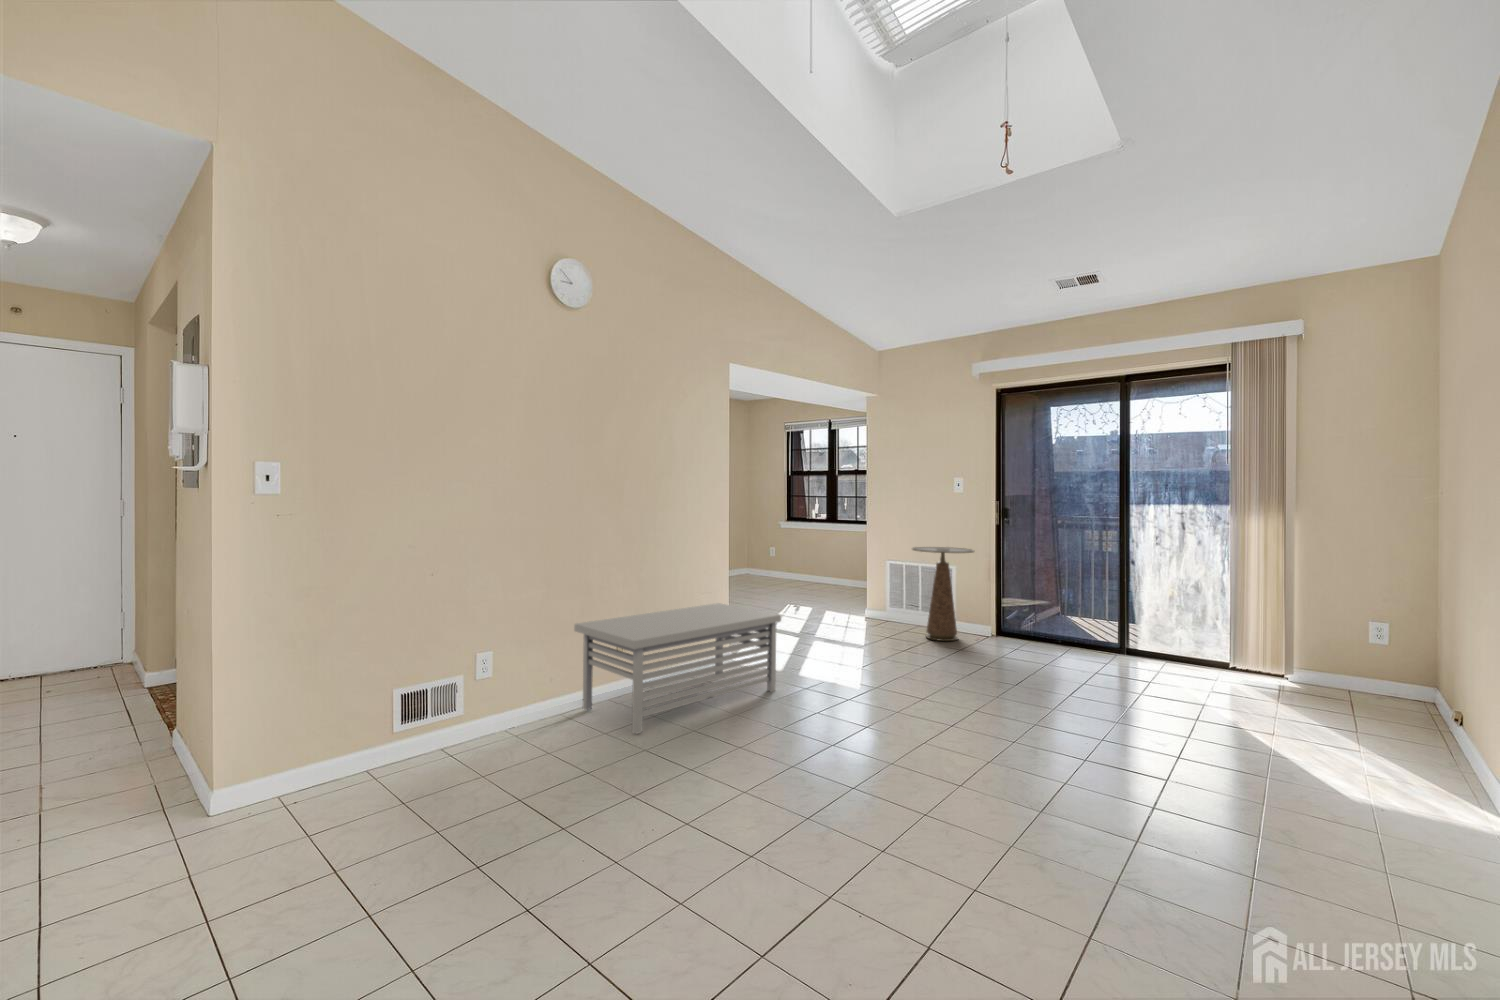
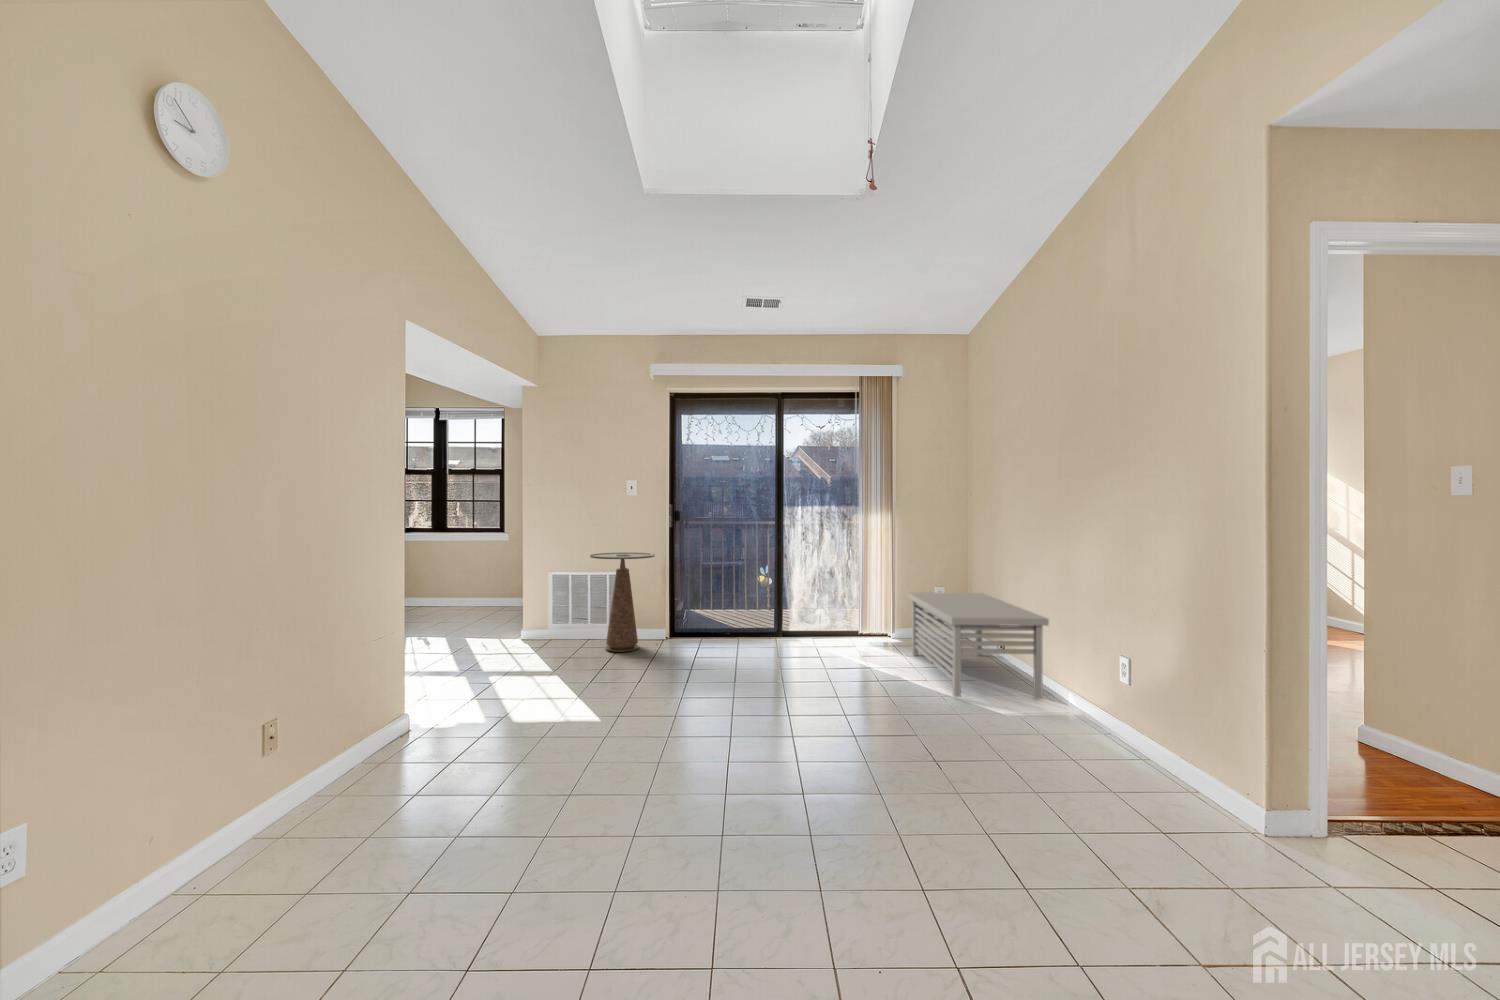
storage bench: present [574,603,781,733] -> present [908,593,1049,698]

